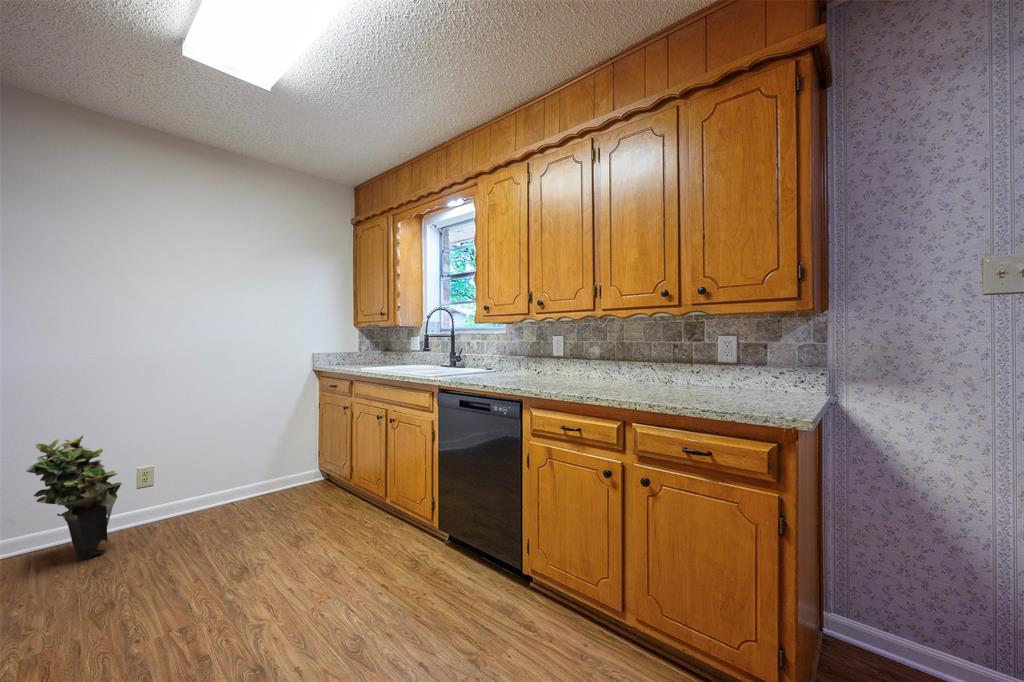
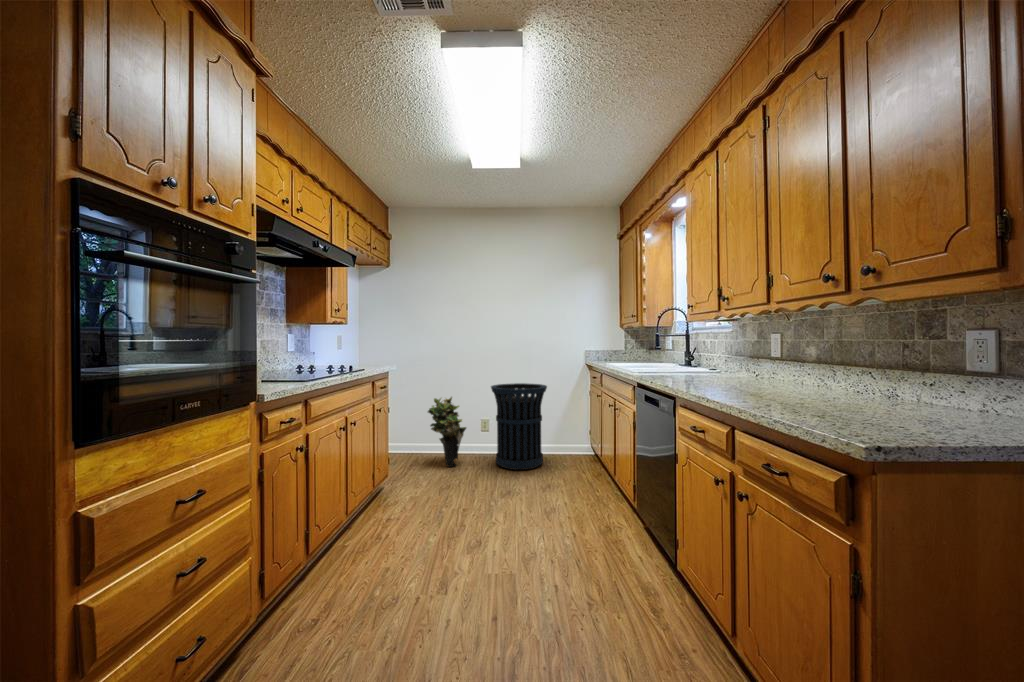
trash can: none [174,400,272,530] -> present [491,383,547,470]

